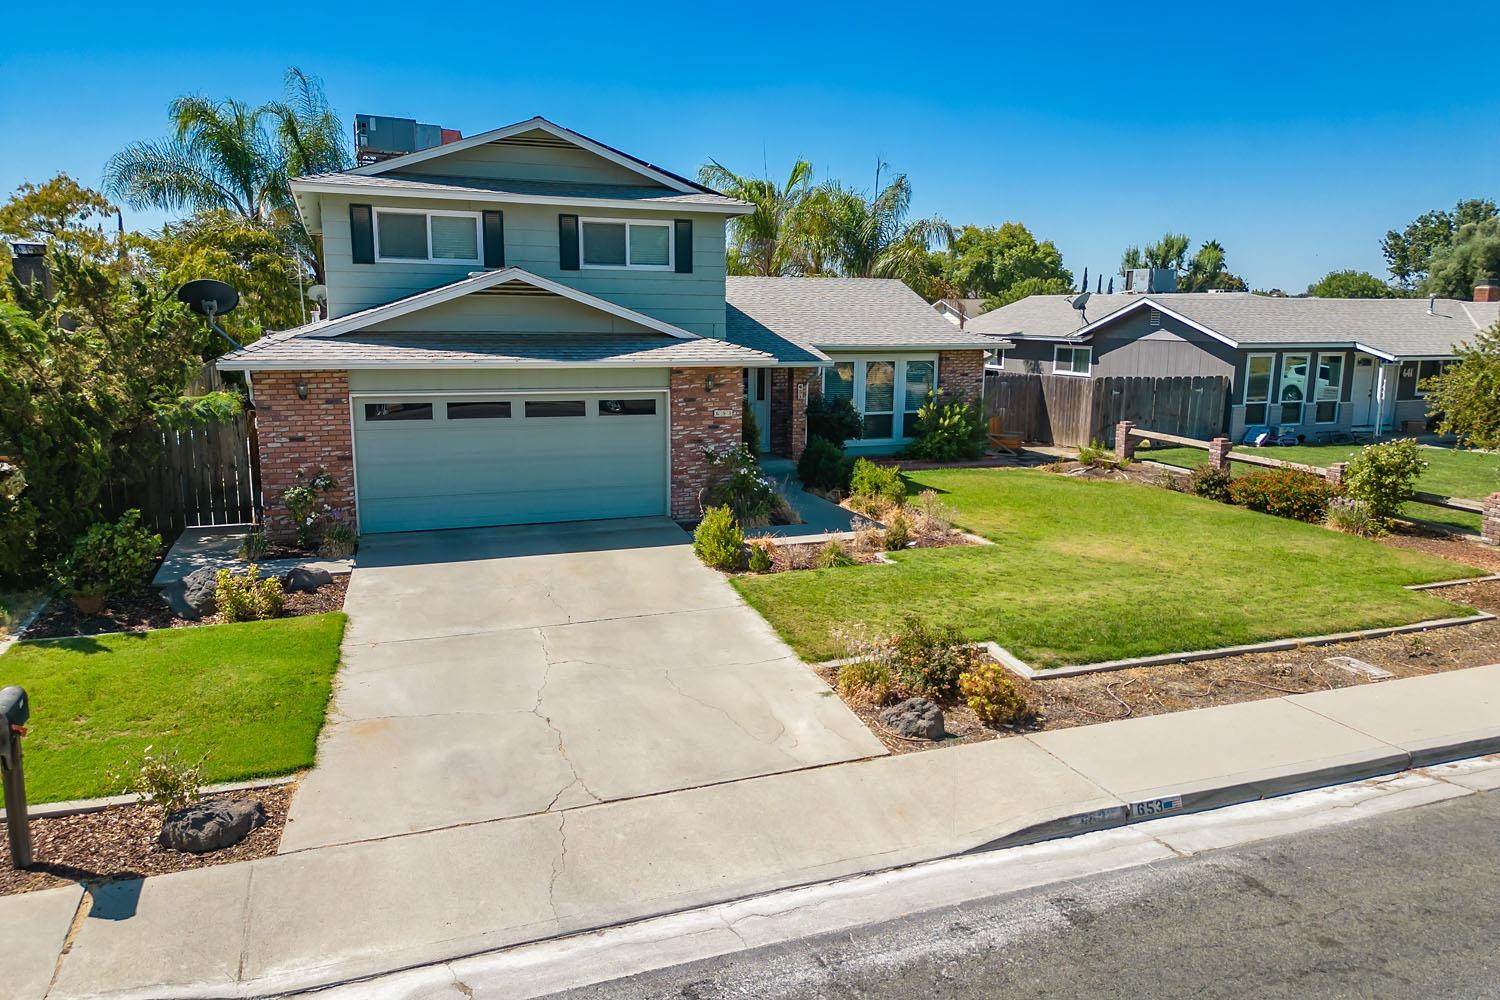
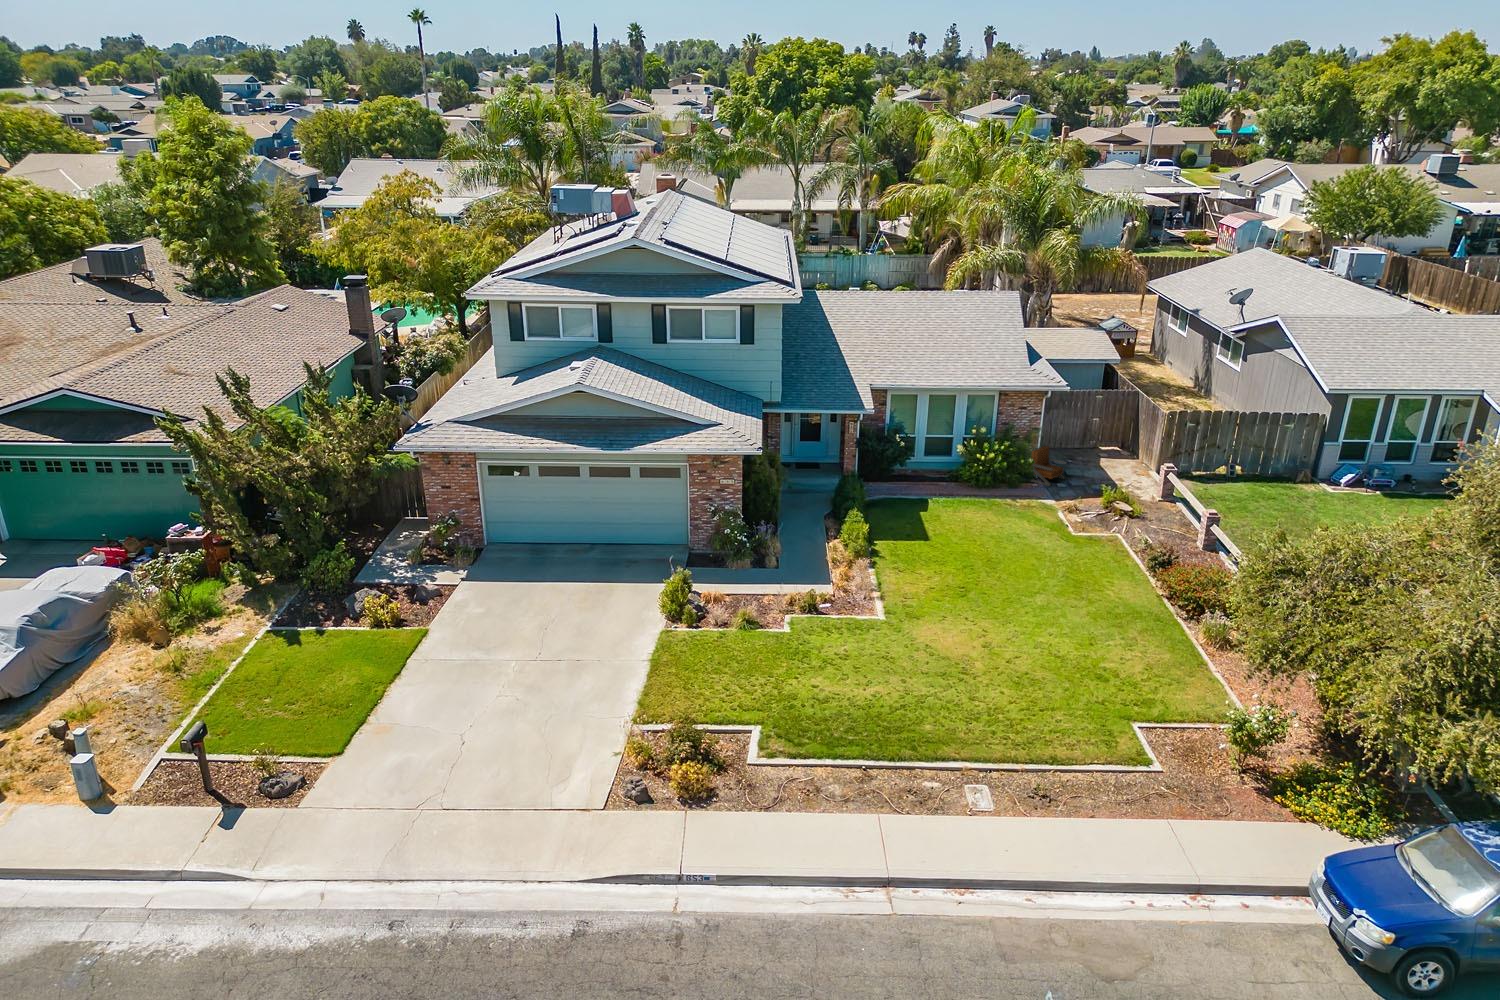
decorative plant: present [64,583,115,613] -> none [302,587,330,605]

